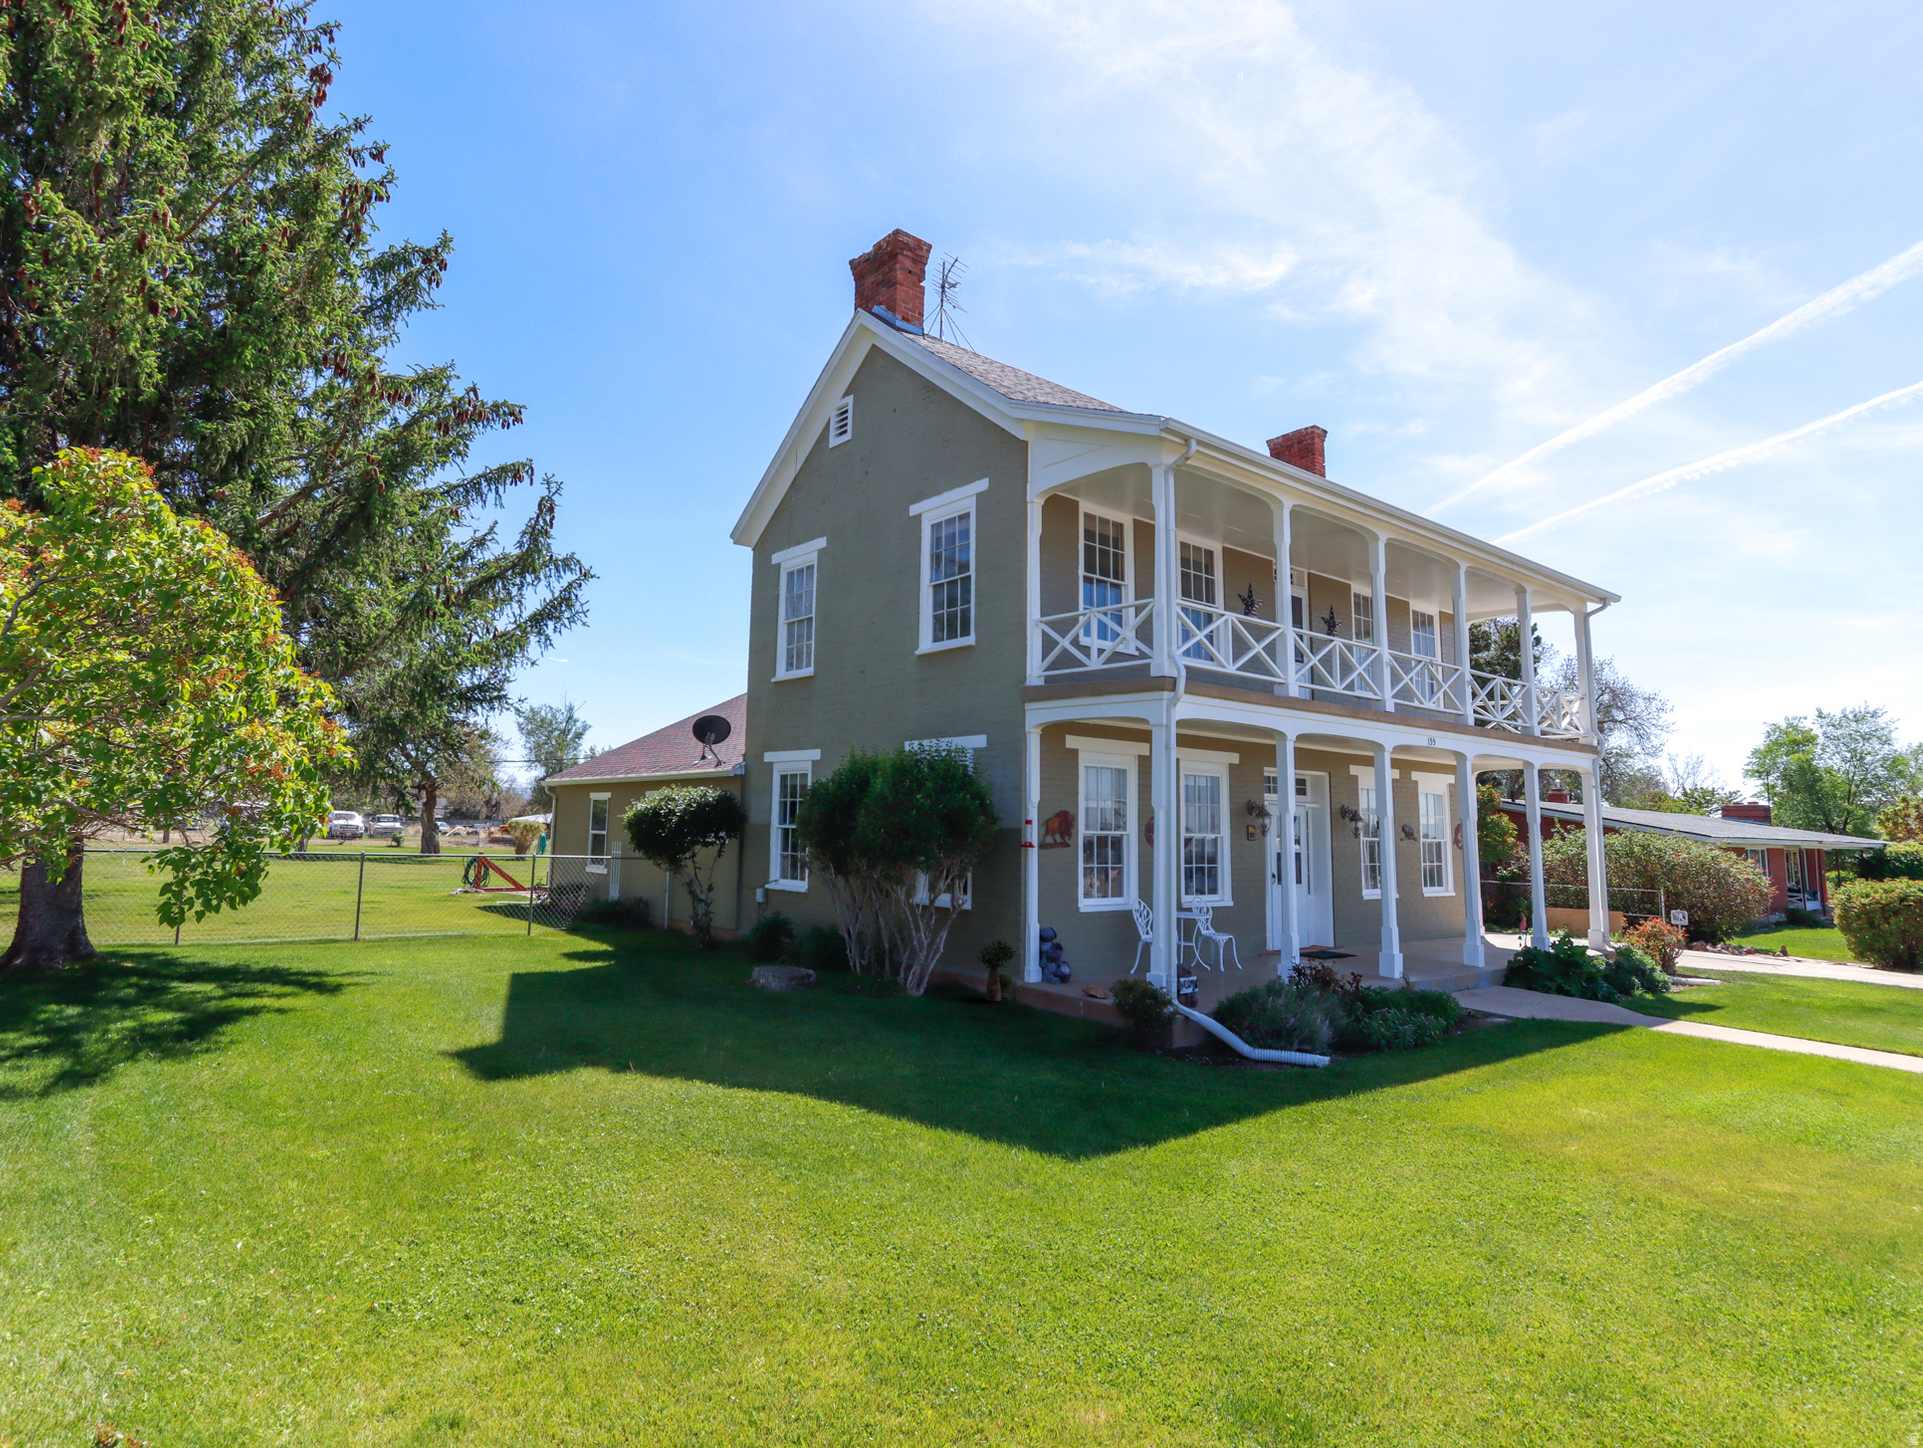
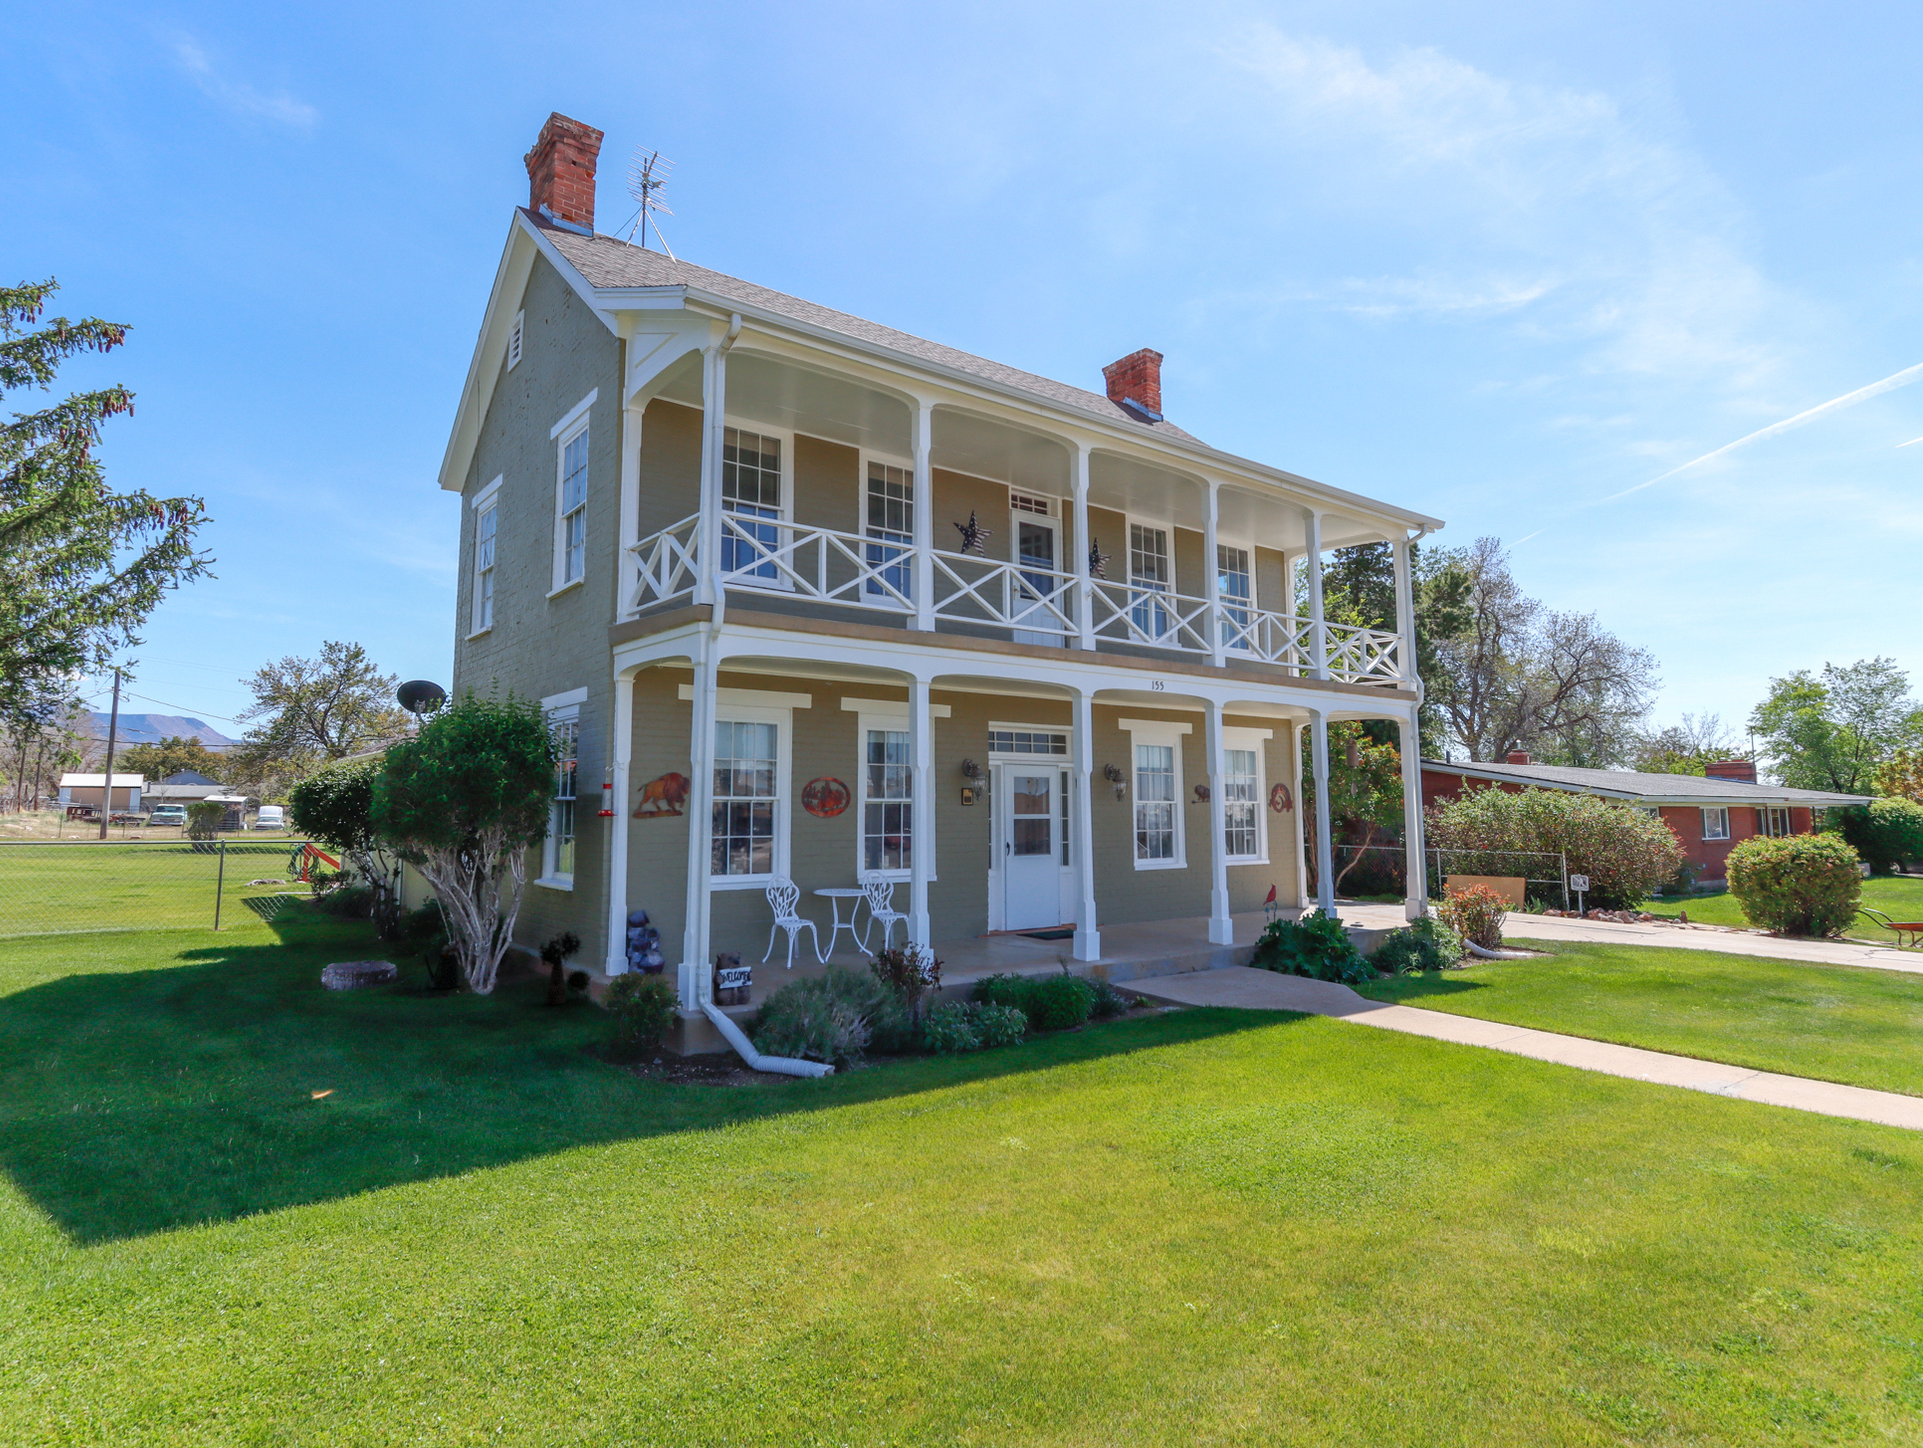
watering can: none [857,943,890,984] -> present [425,941,460,989]

